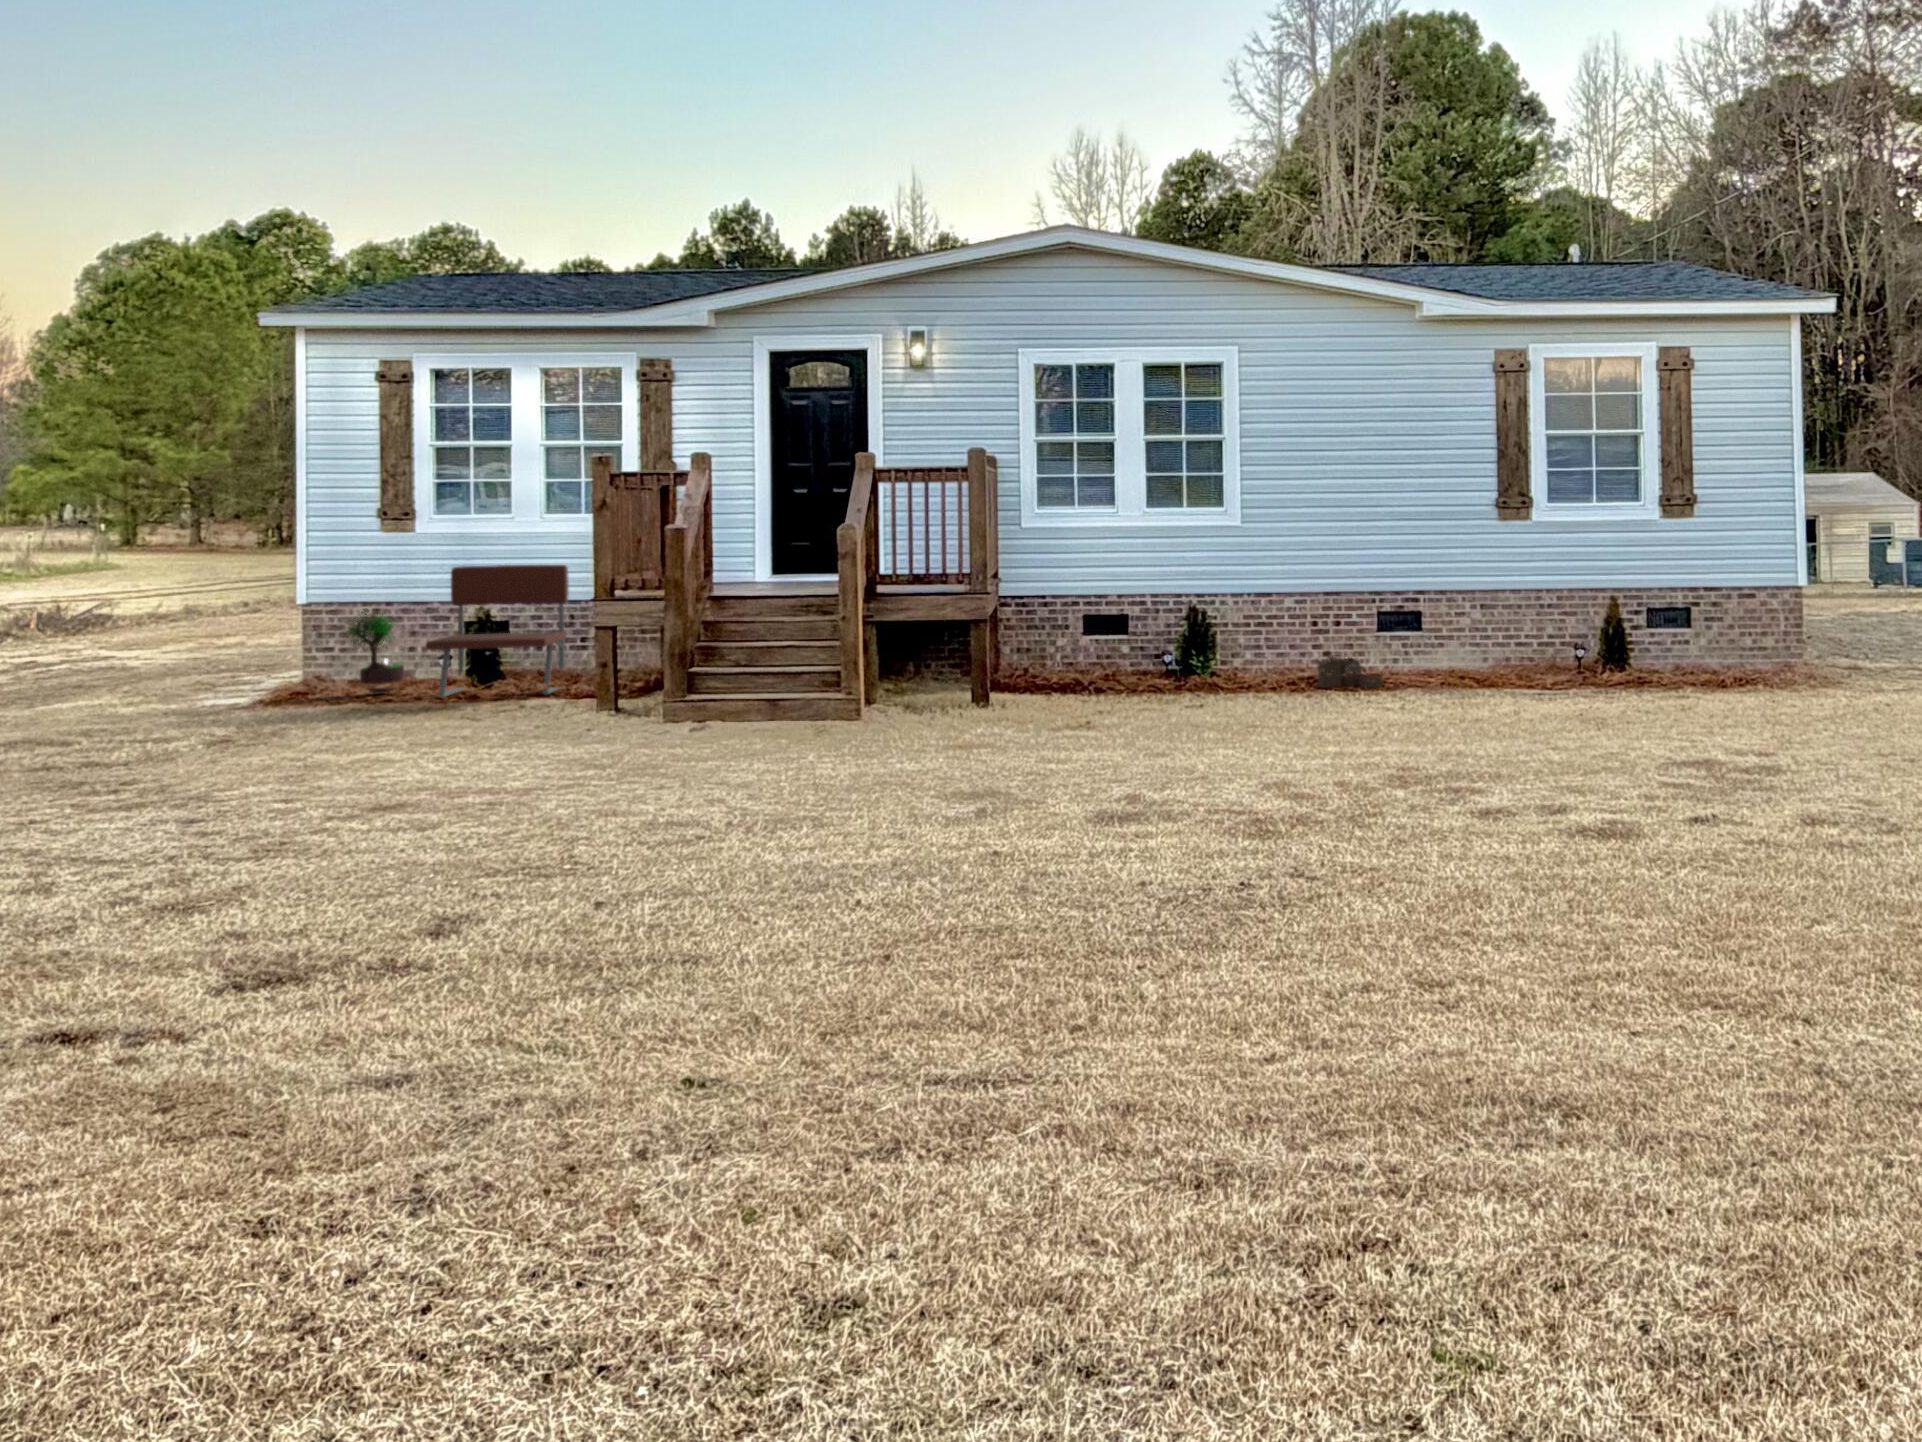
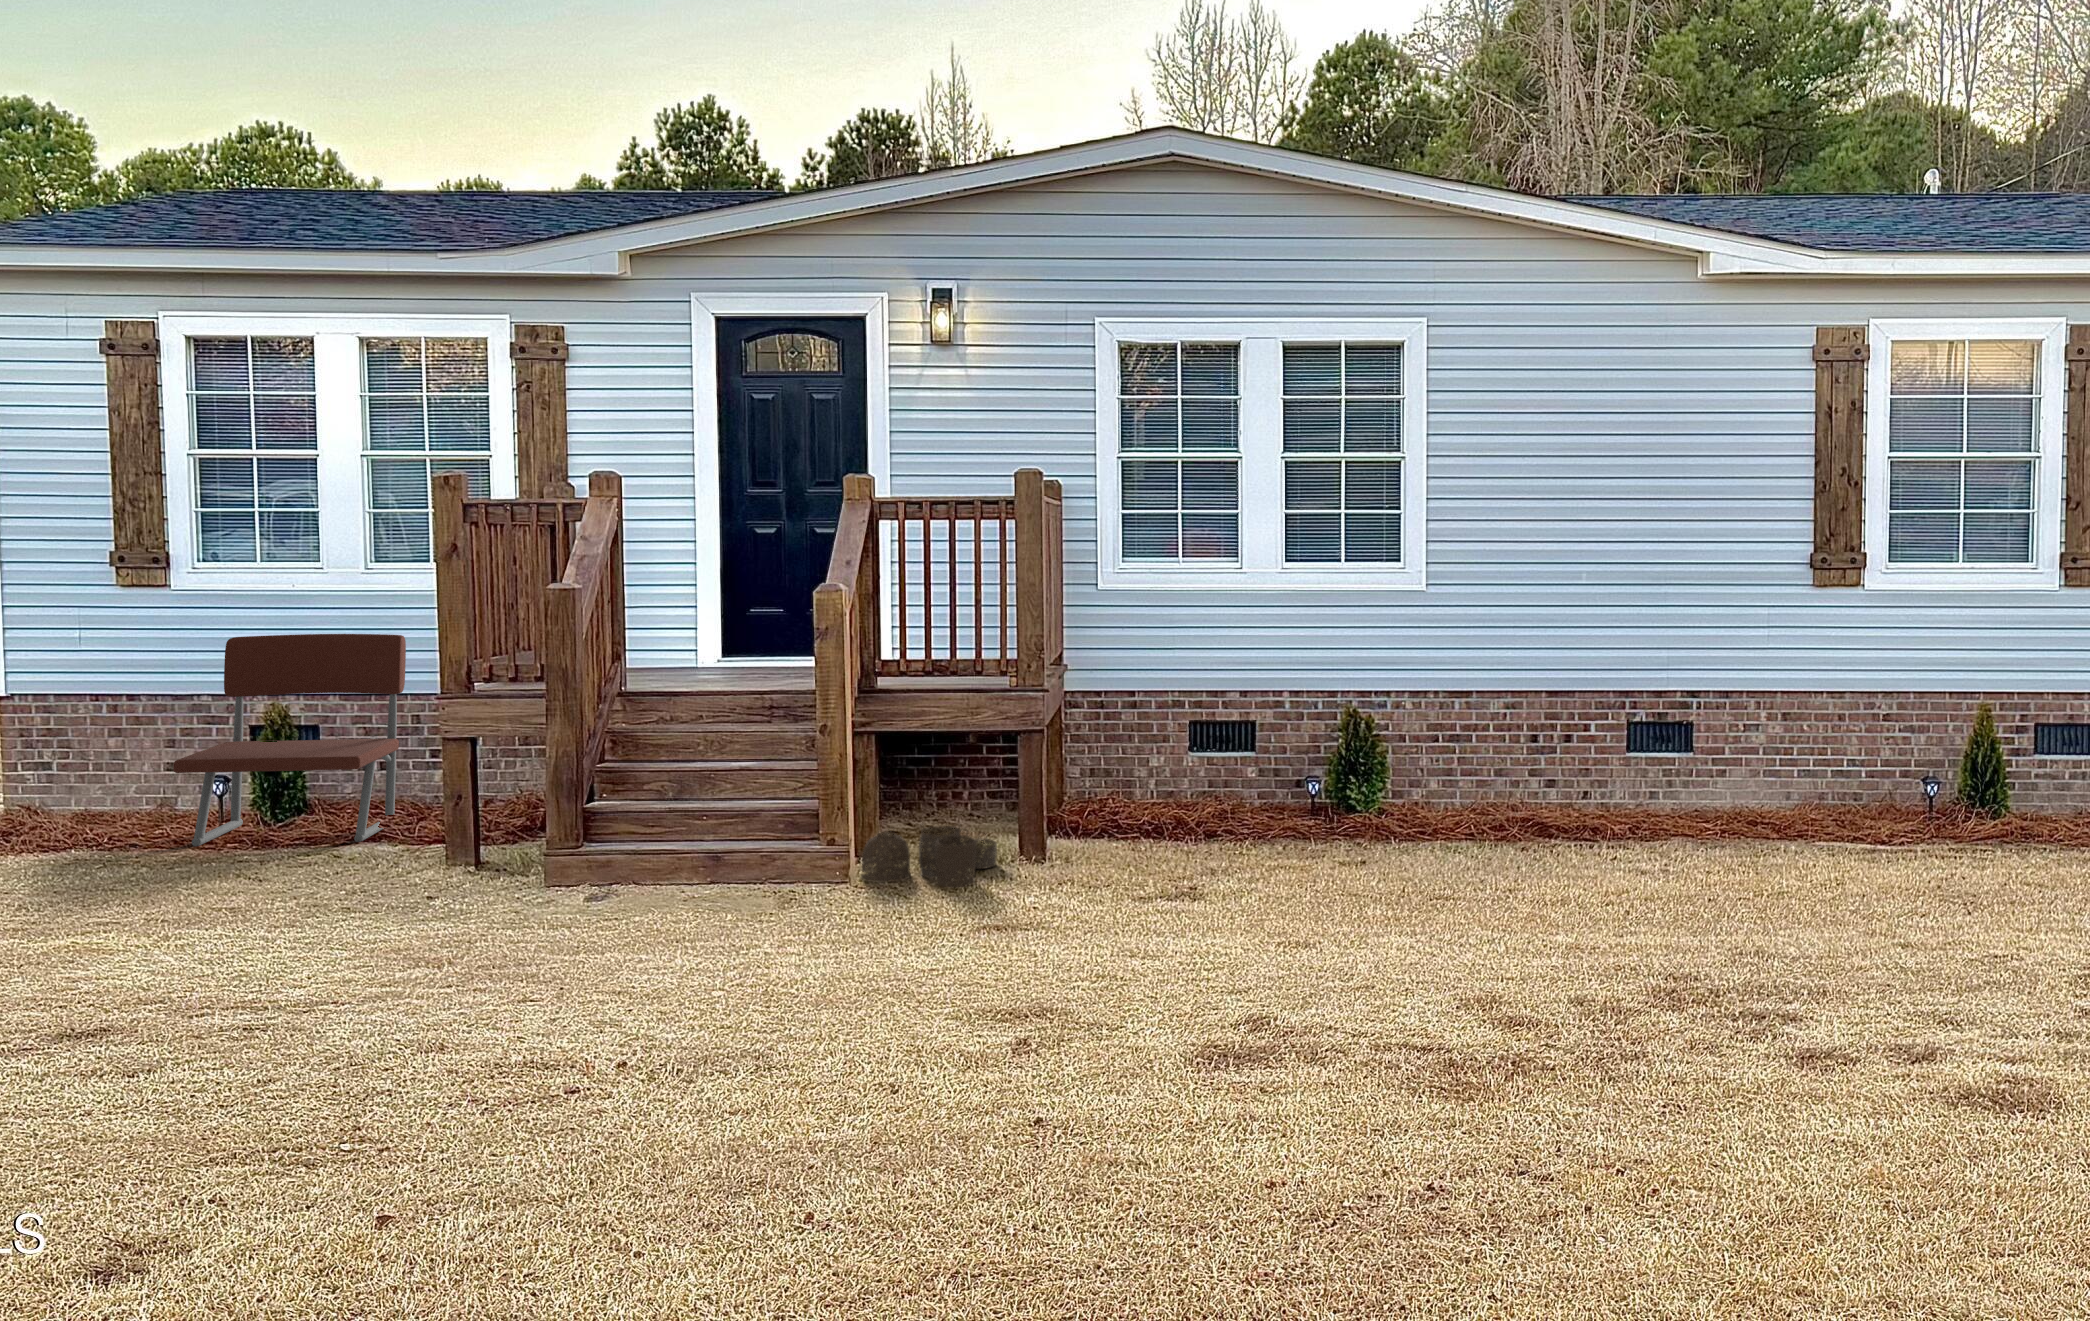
potted tree: present [343,610,405,694] -> none [46,695,152,832]
woven basket: present [1318,655,1383,688] -> present [861,824,997,887]

